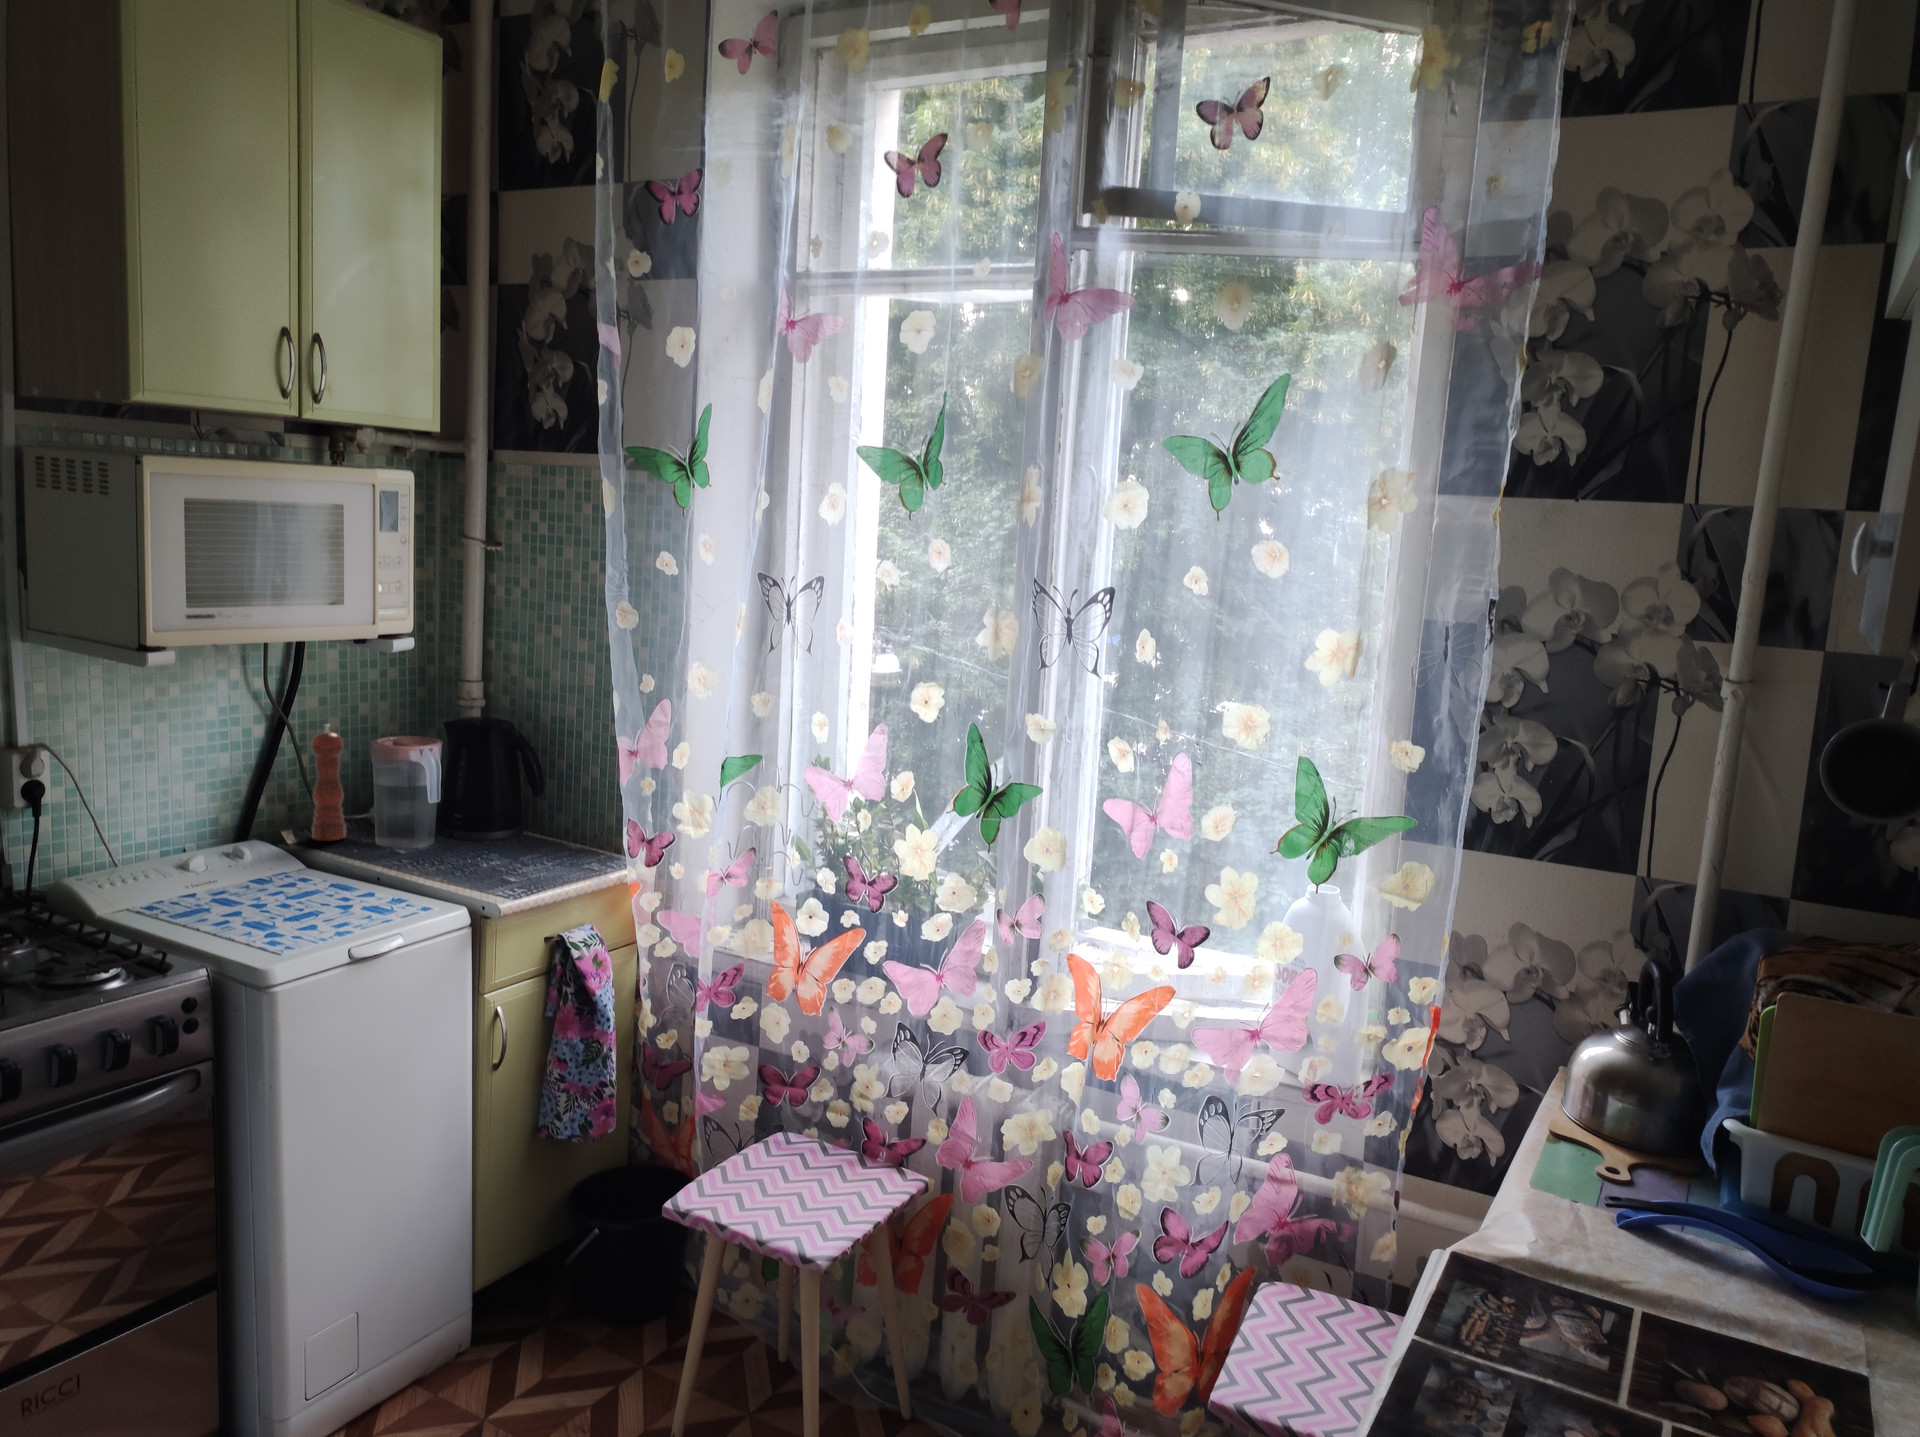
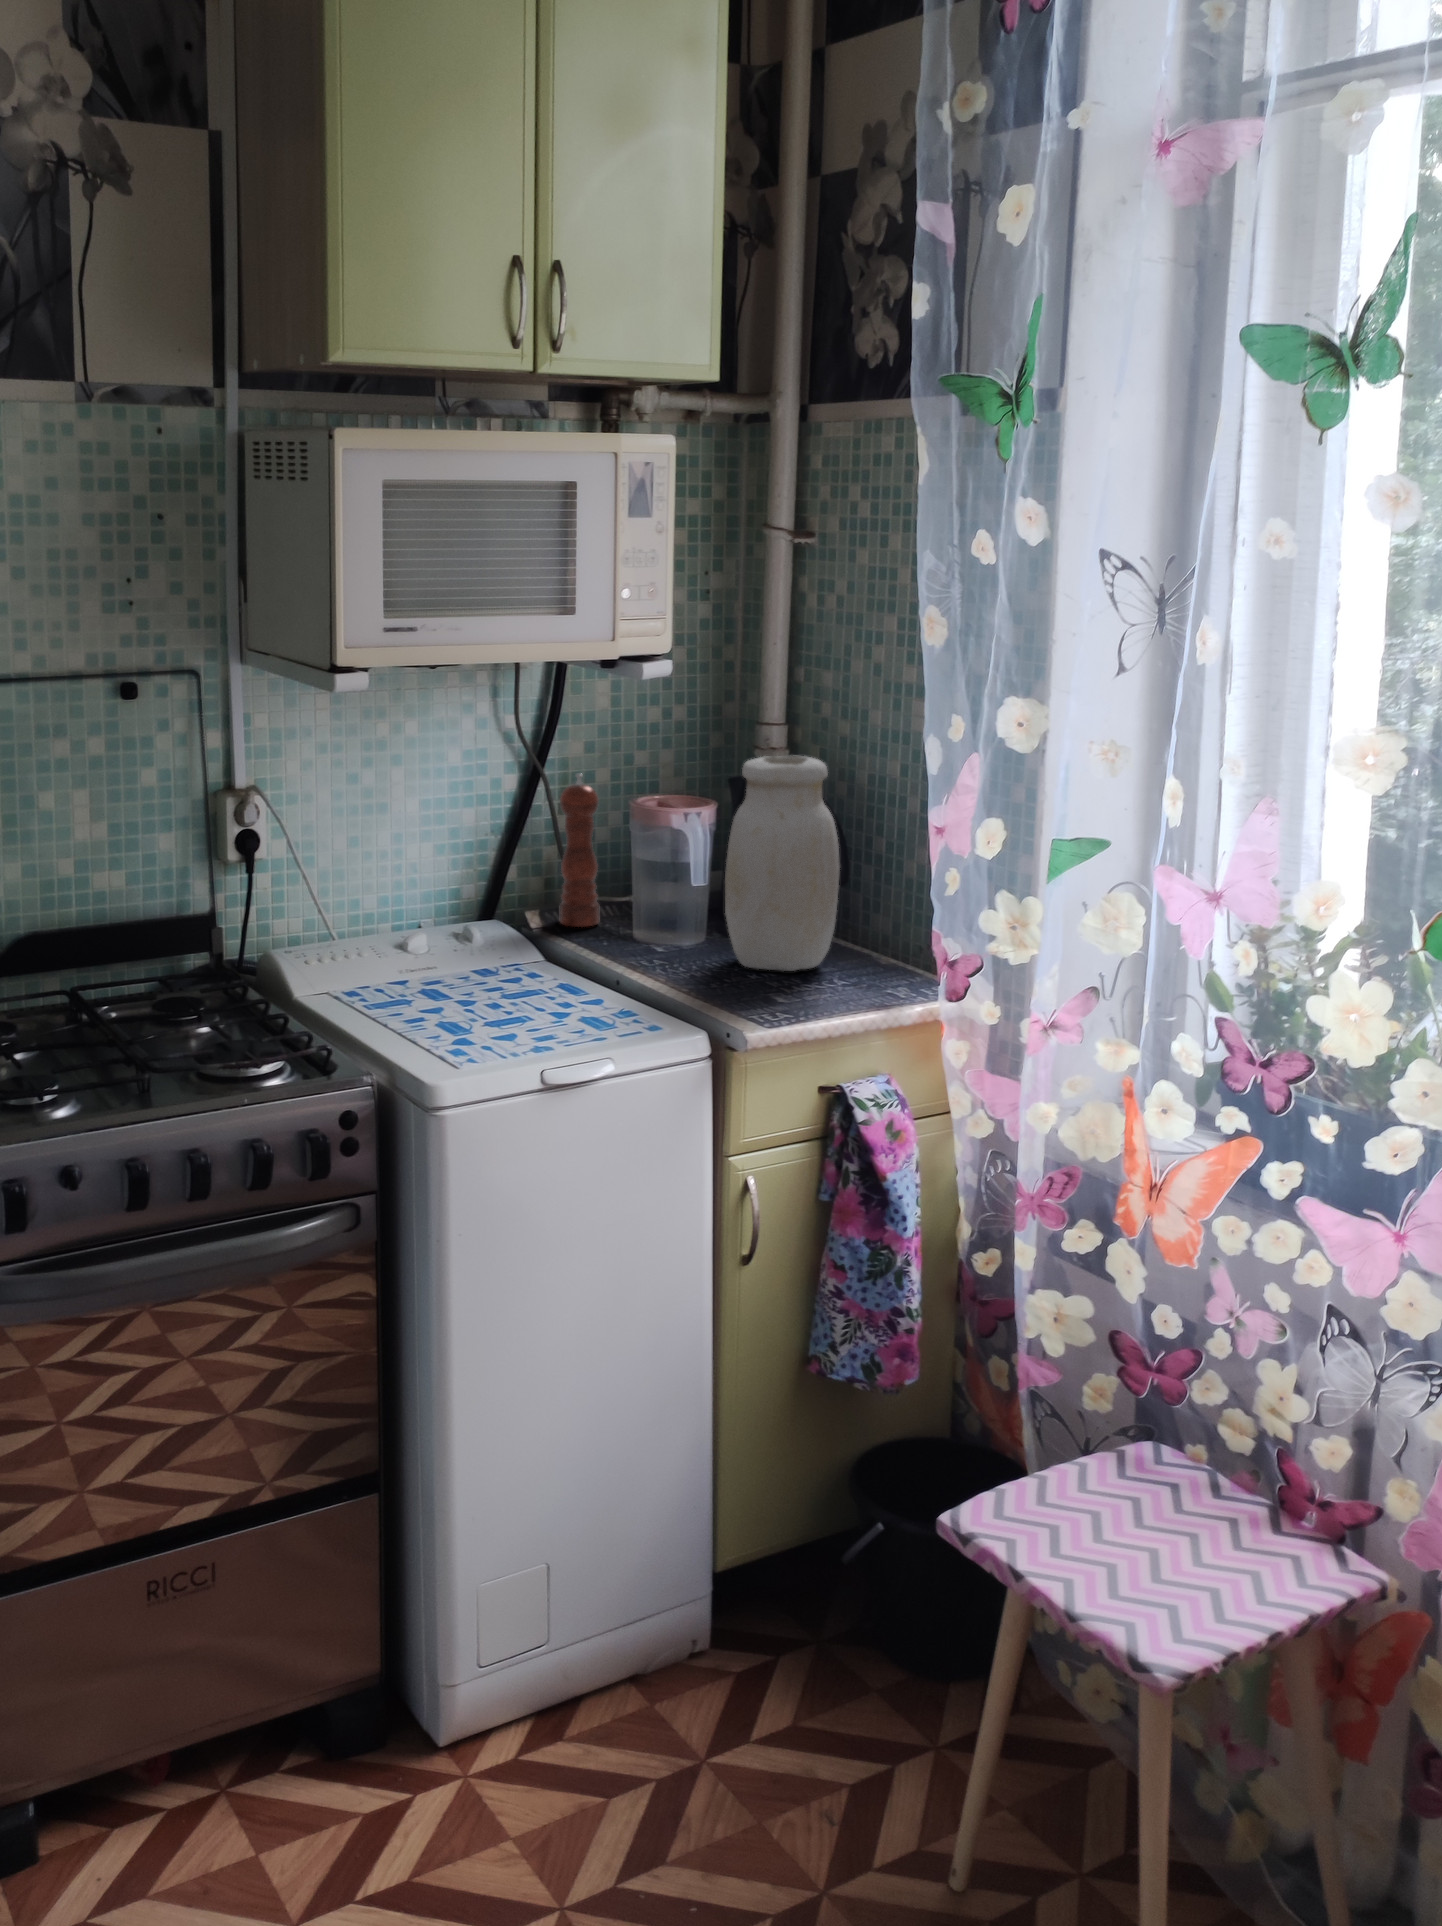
jar: none [456,706,542,860] -> present [725,756,840,971]

